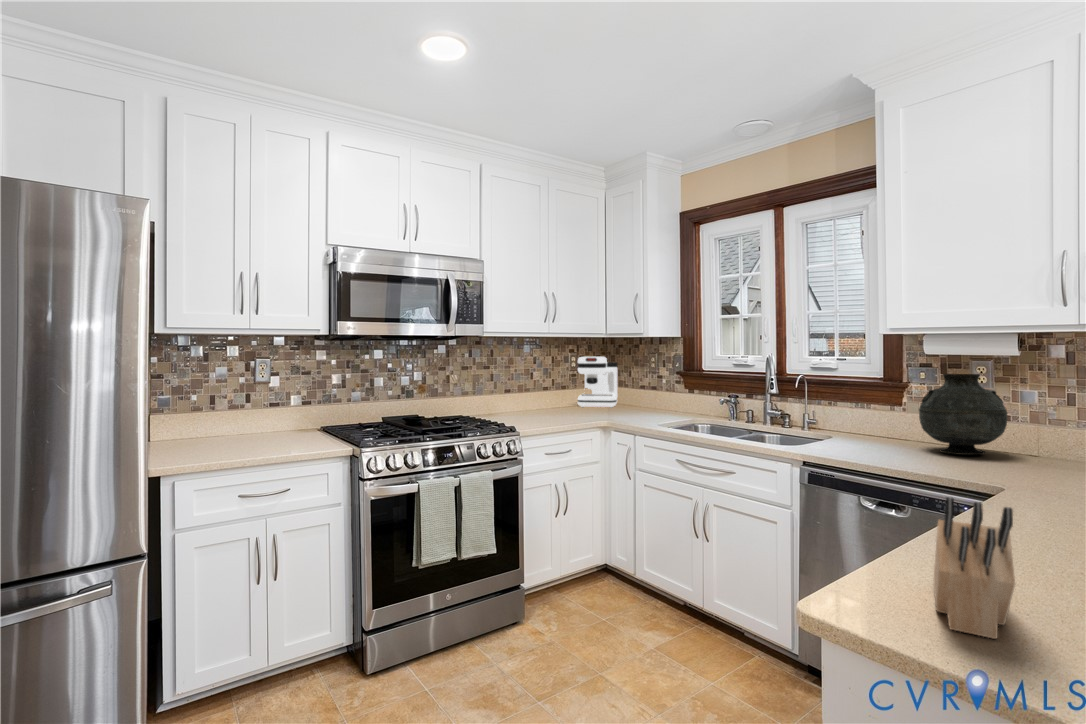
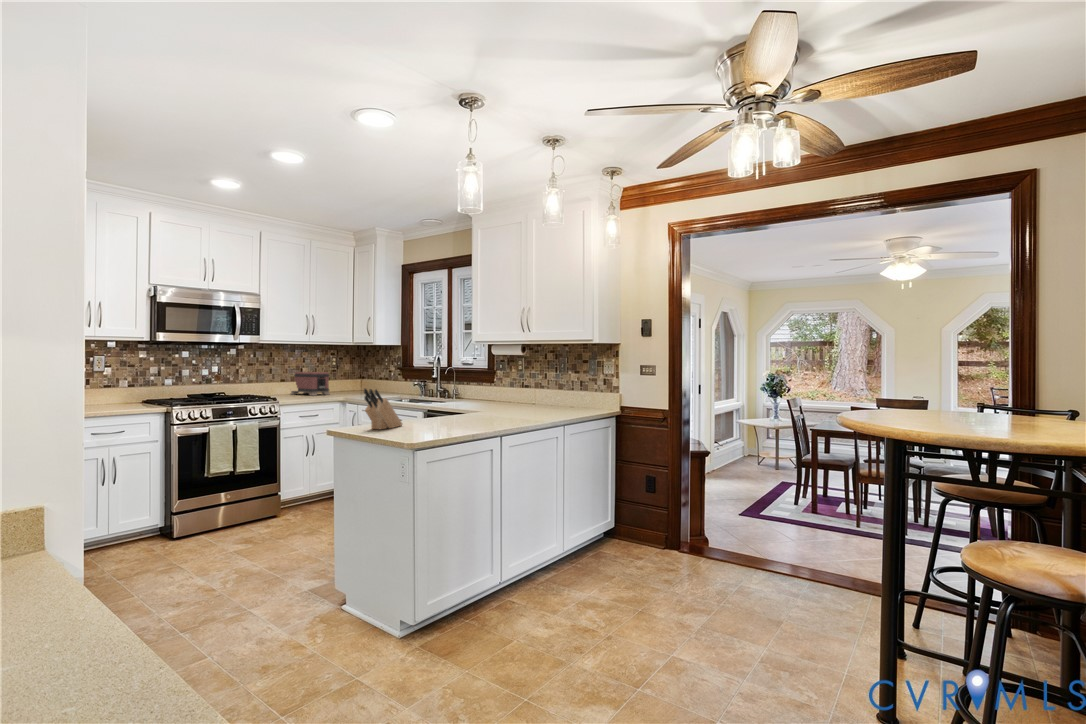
coffee maker: present [578,357,618,408] -> none [338,359,368,392]
vase: present [919,374,1008,455] -> none [491,364,526,404]
toaster: none [516,377,574,415] -> present [291,372,330,396]

